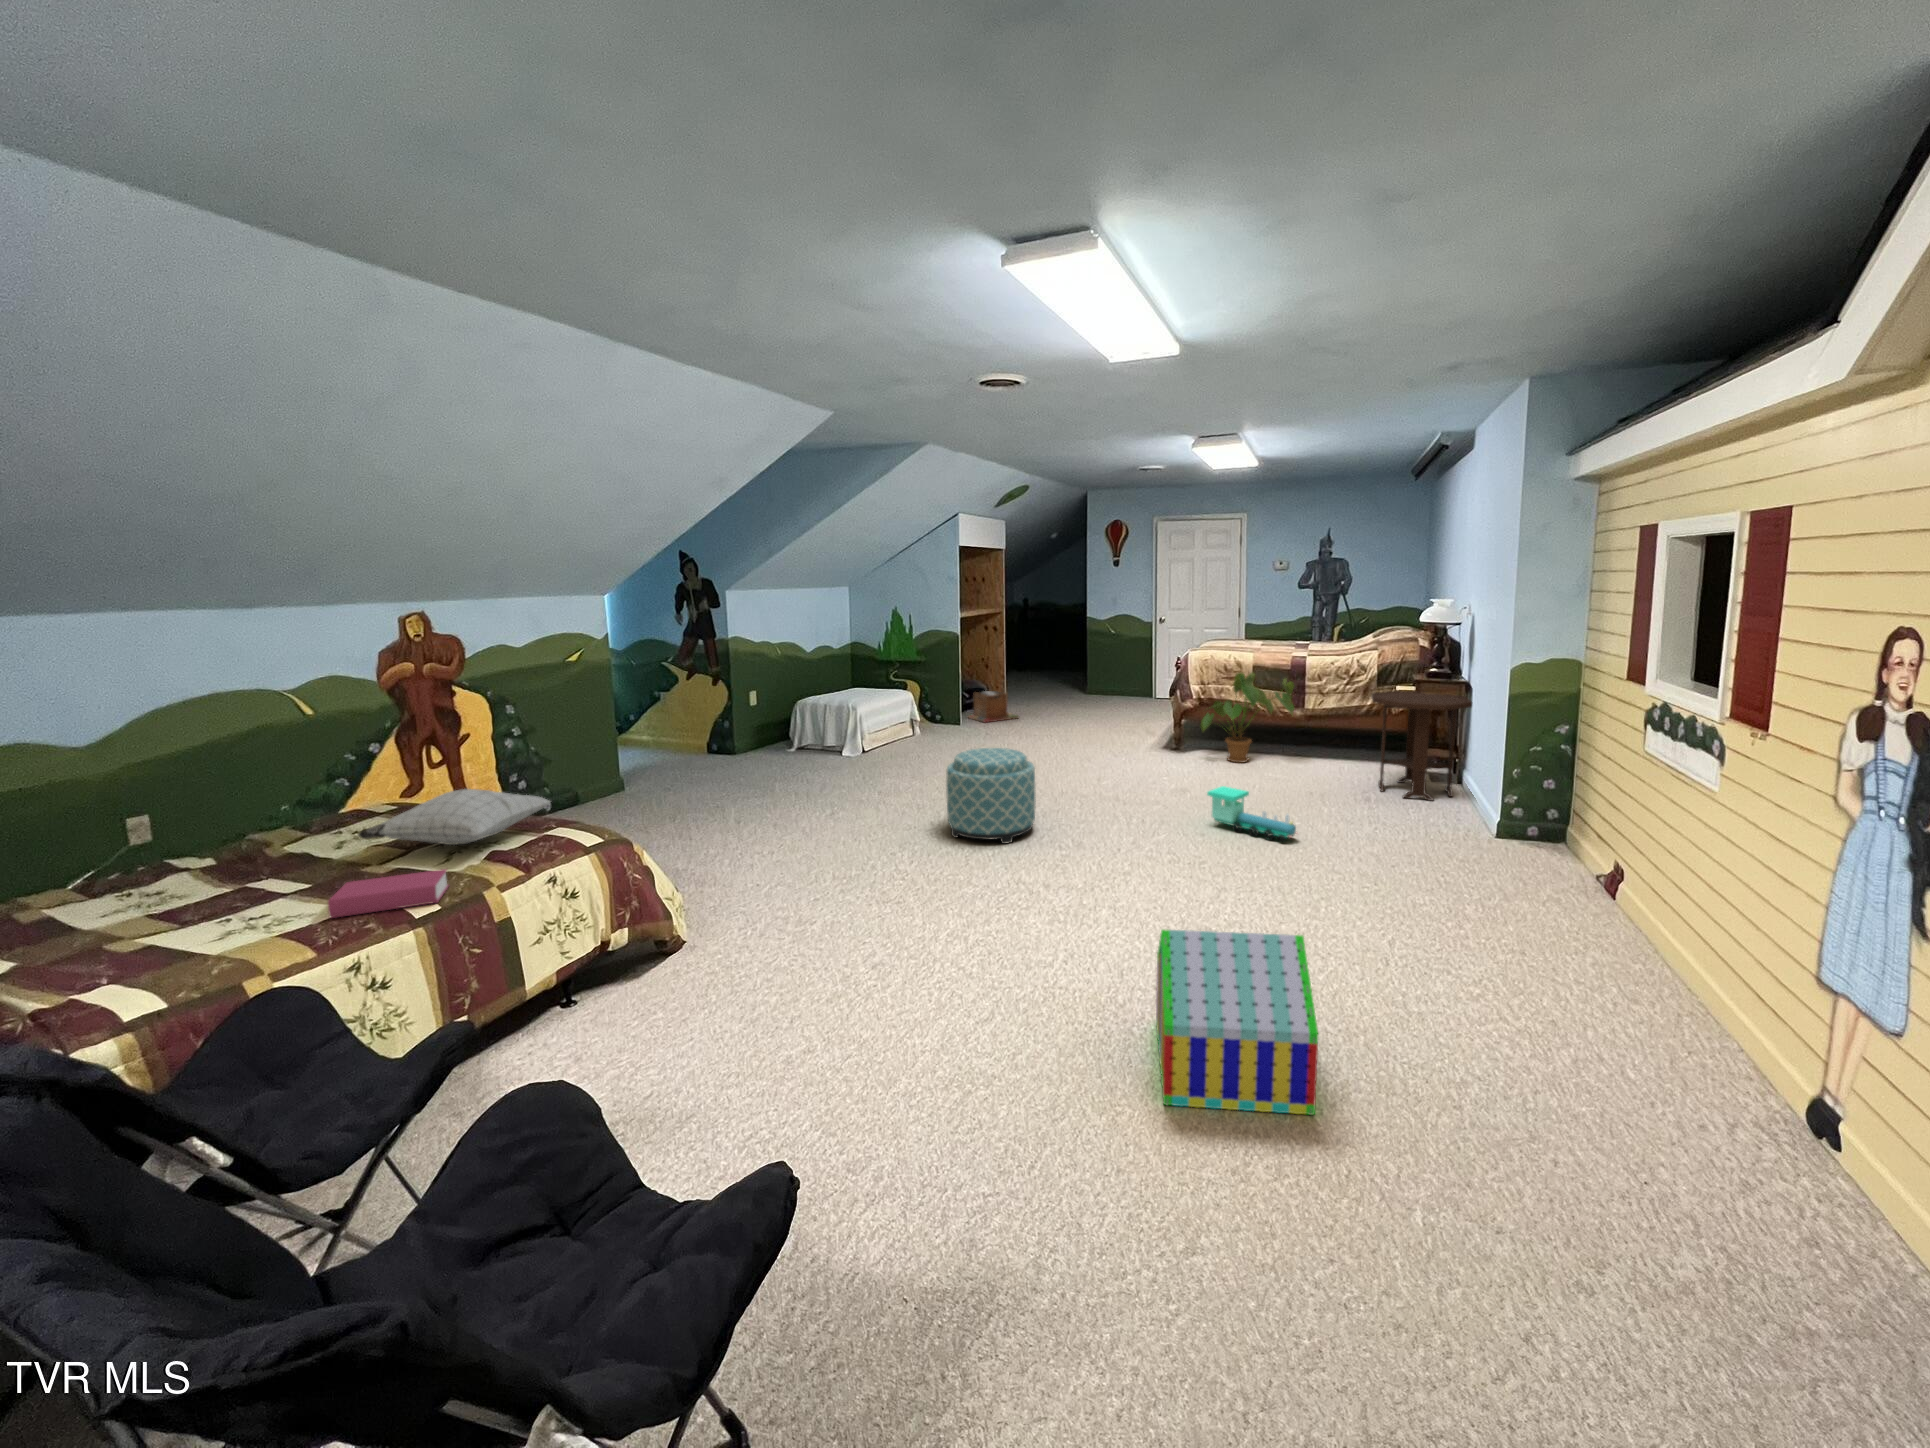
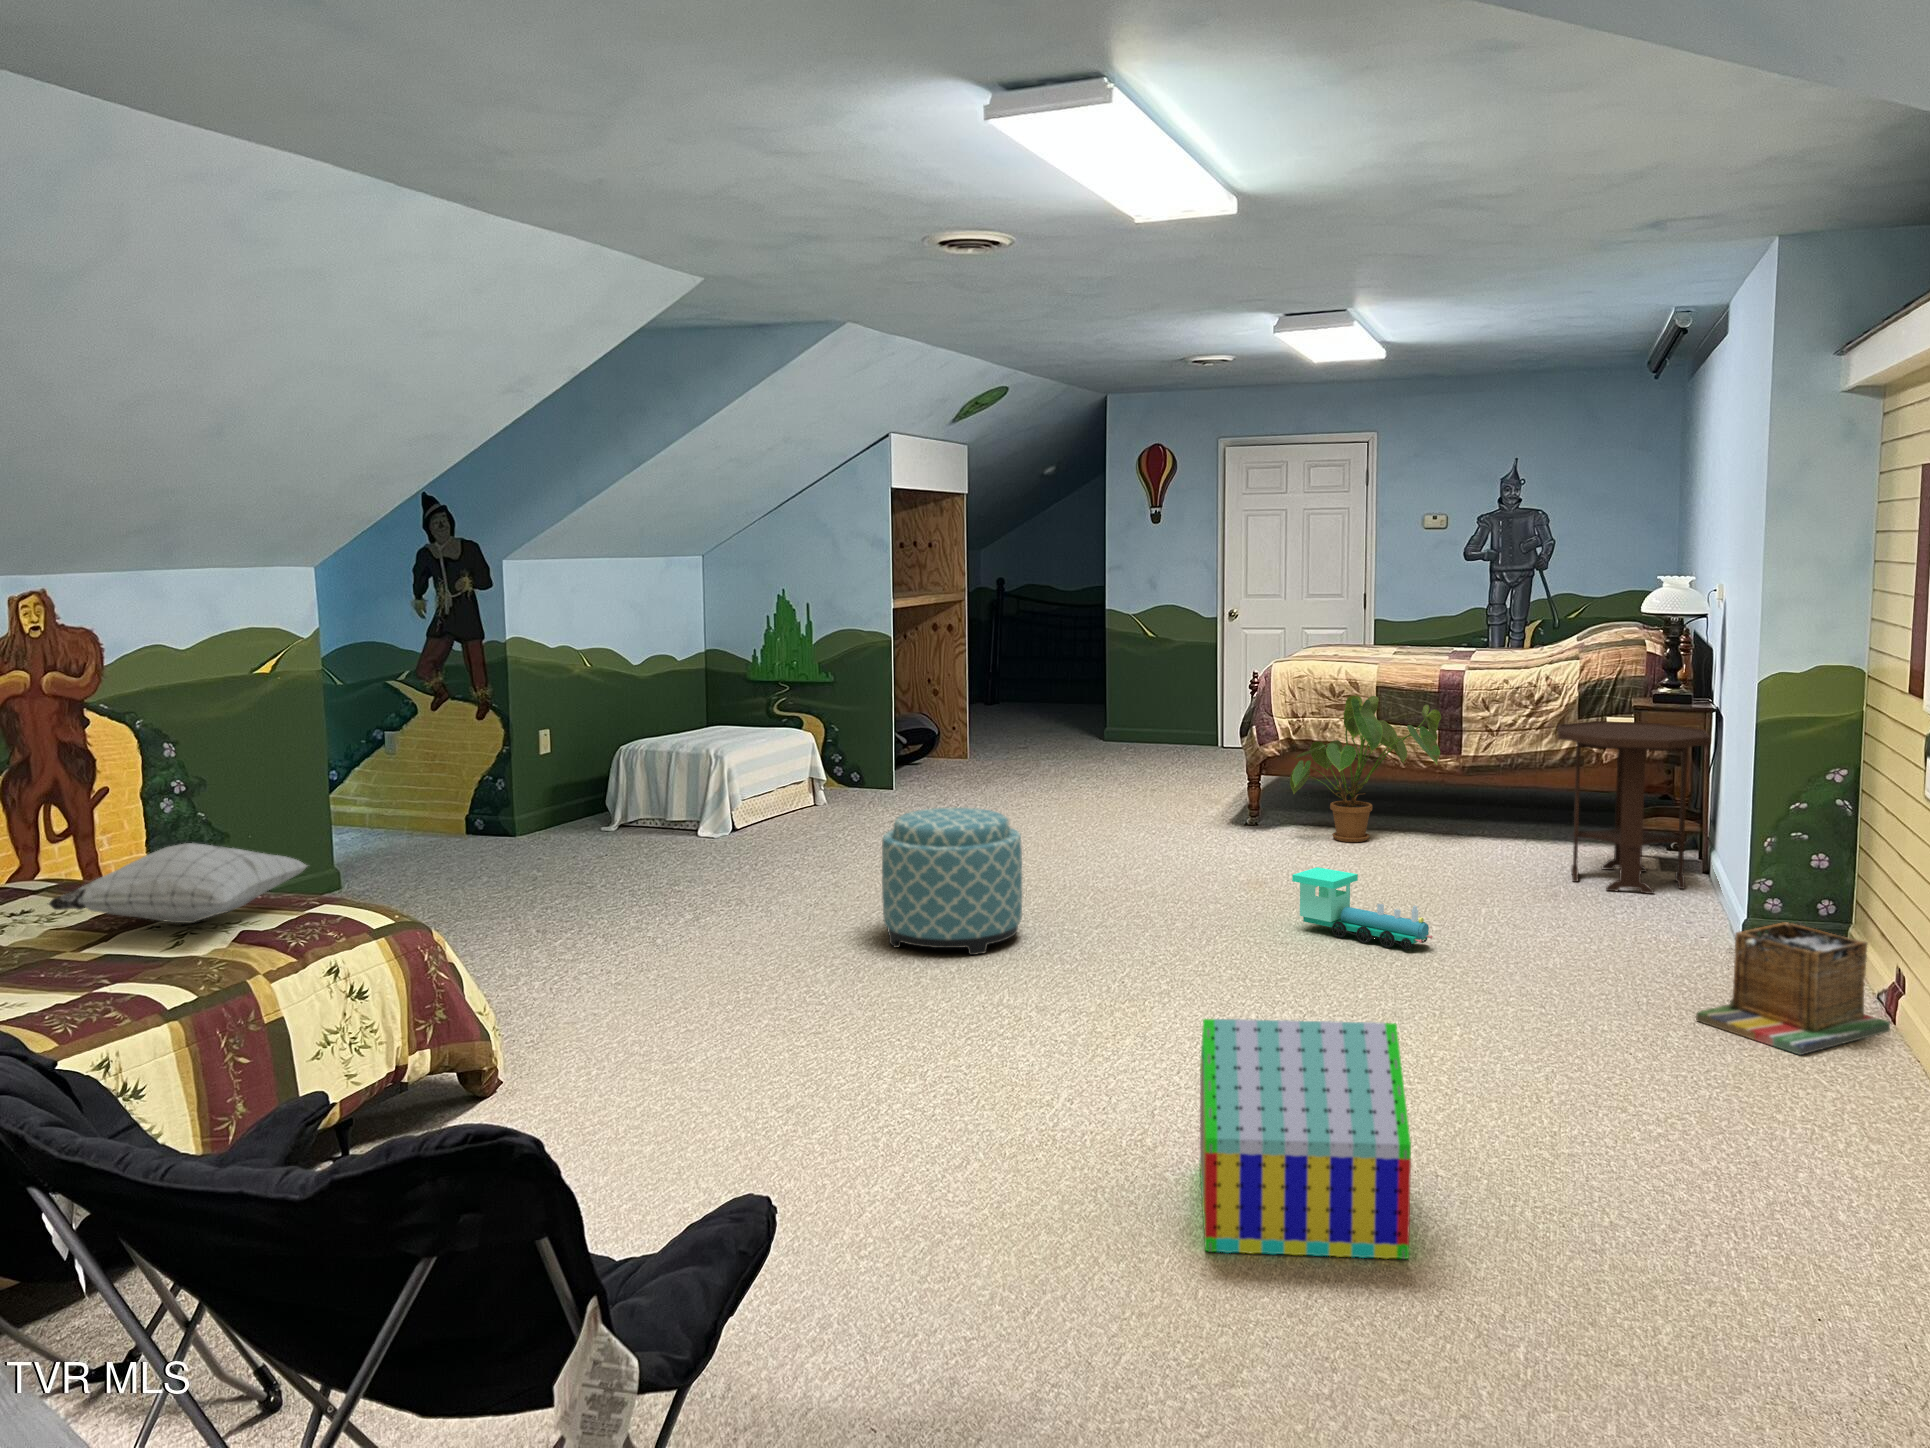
laundry basket: present [968,691,1019,723] -> present [1696,922,1890,1055]
book: present [328,869,448,918] -> none [47,945,195,1004]

